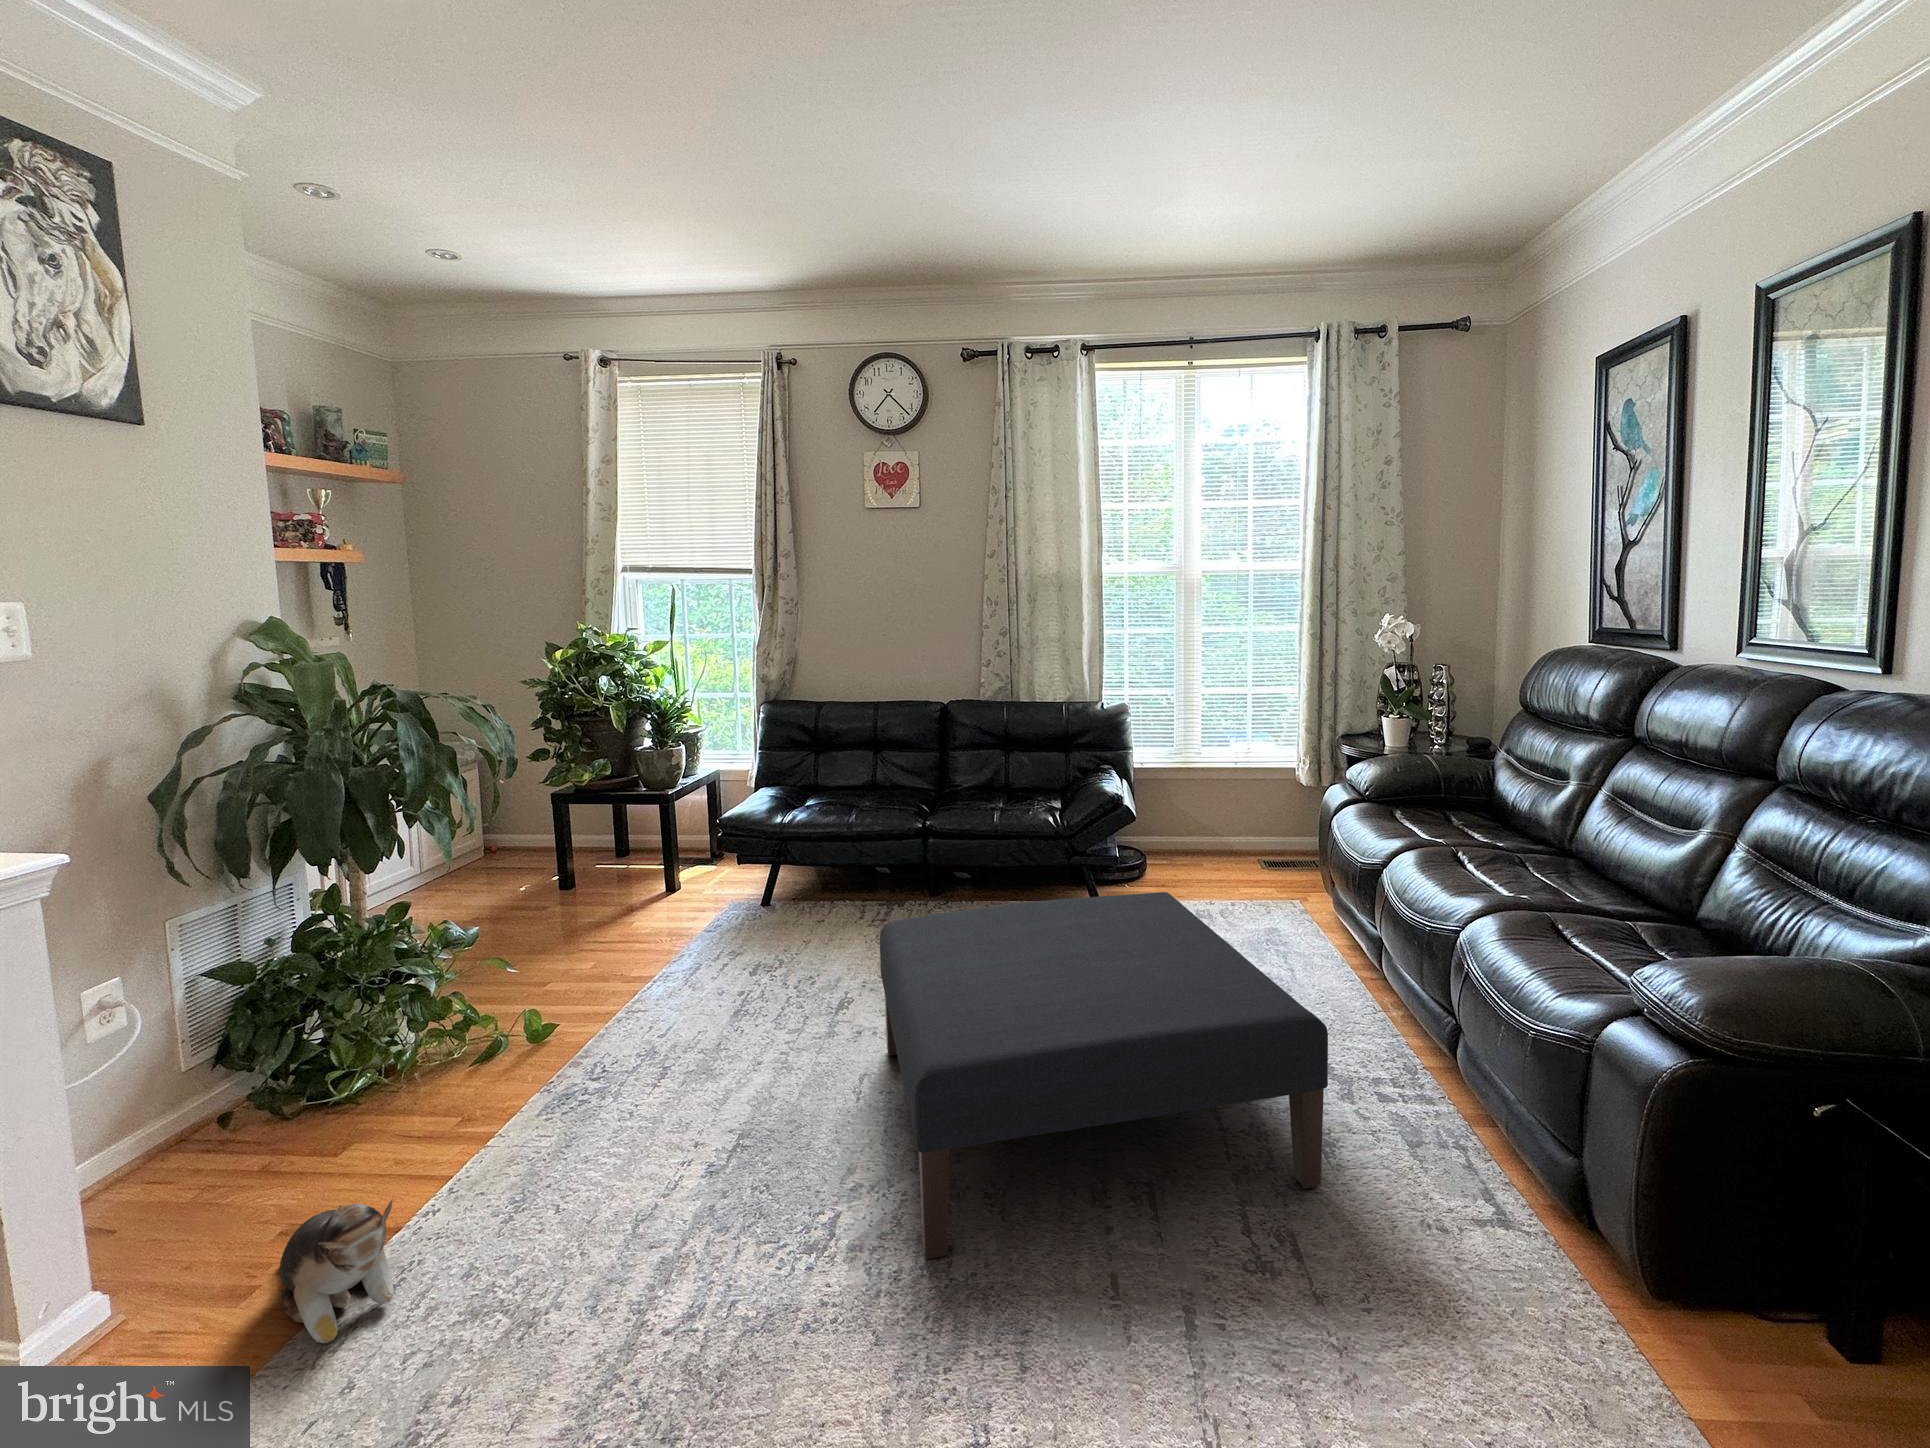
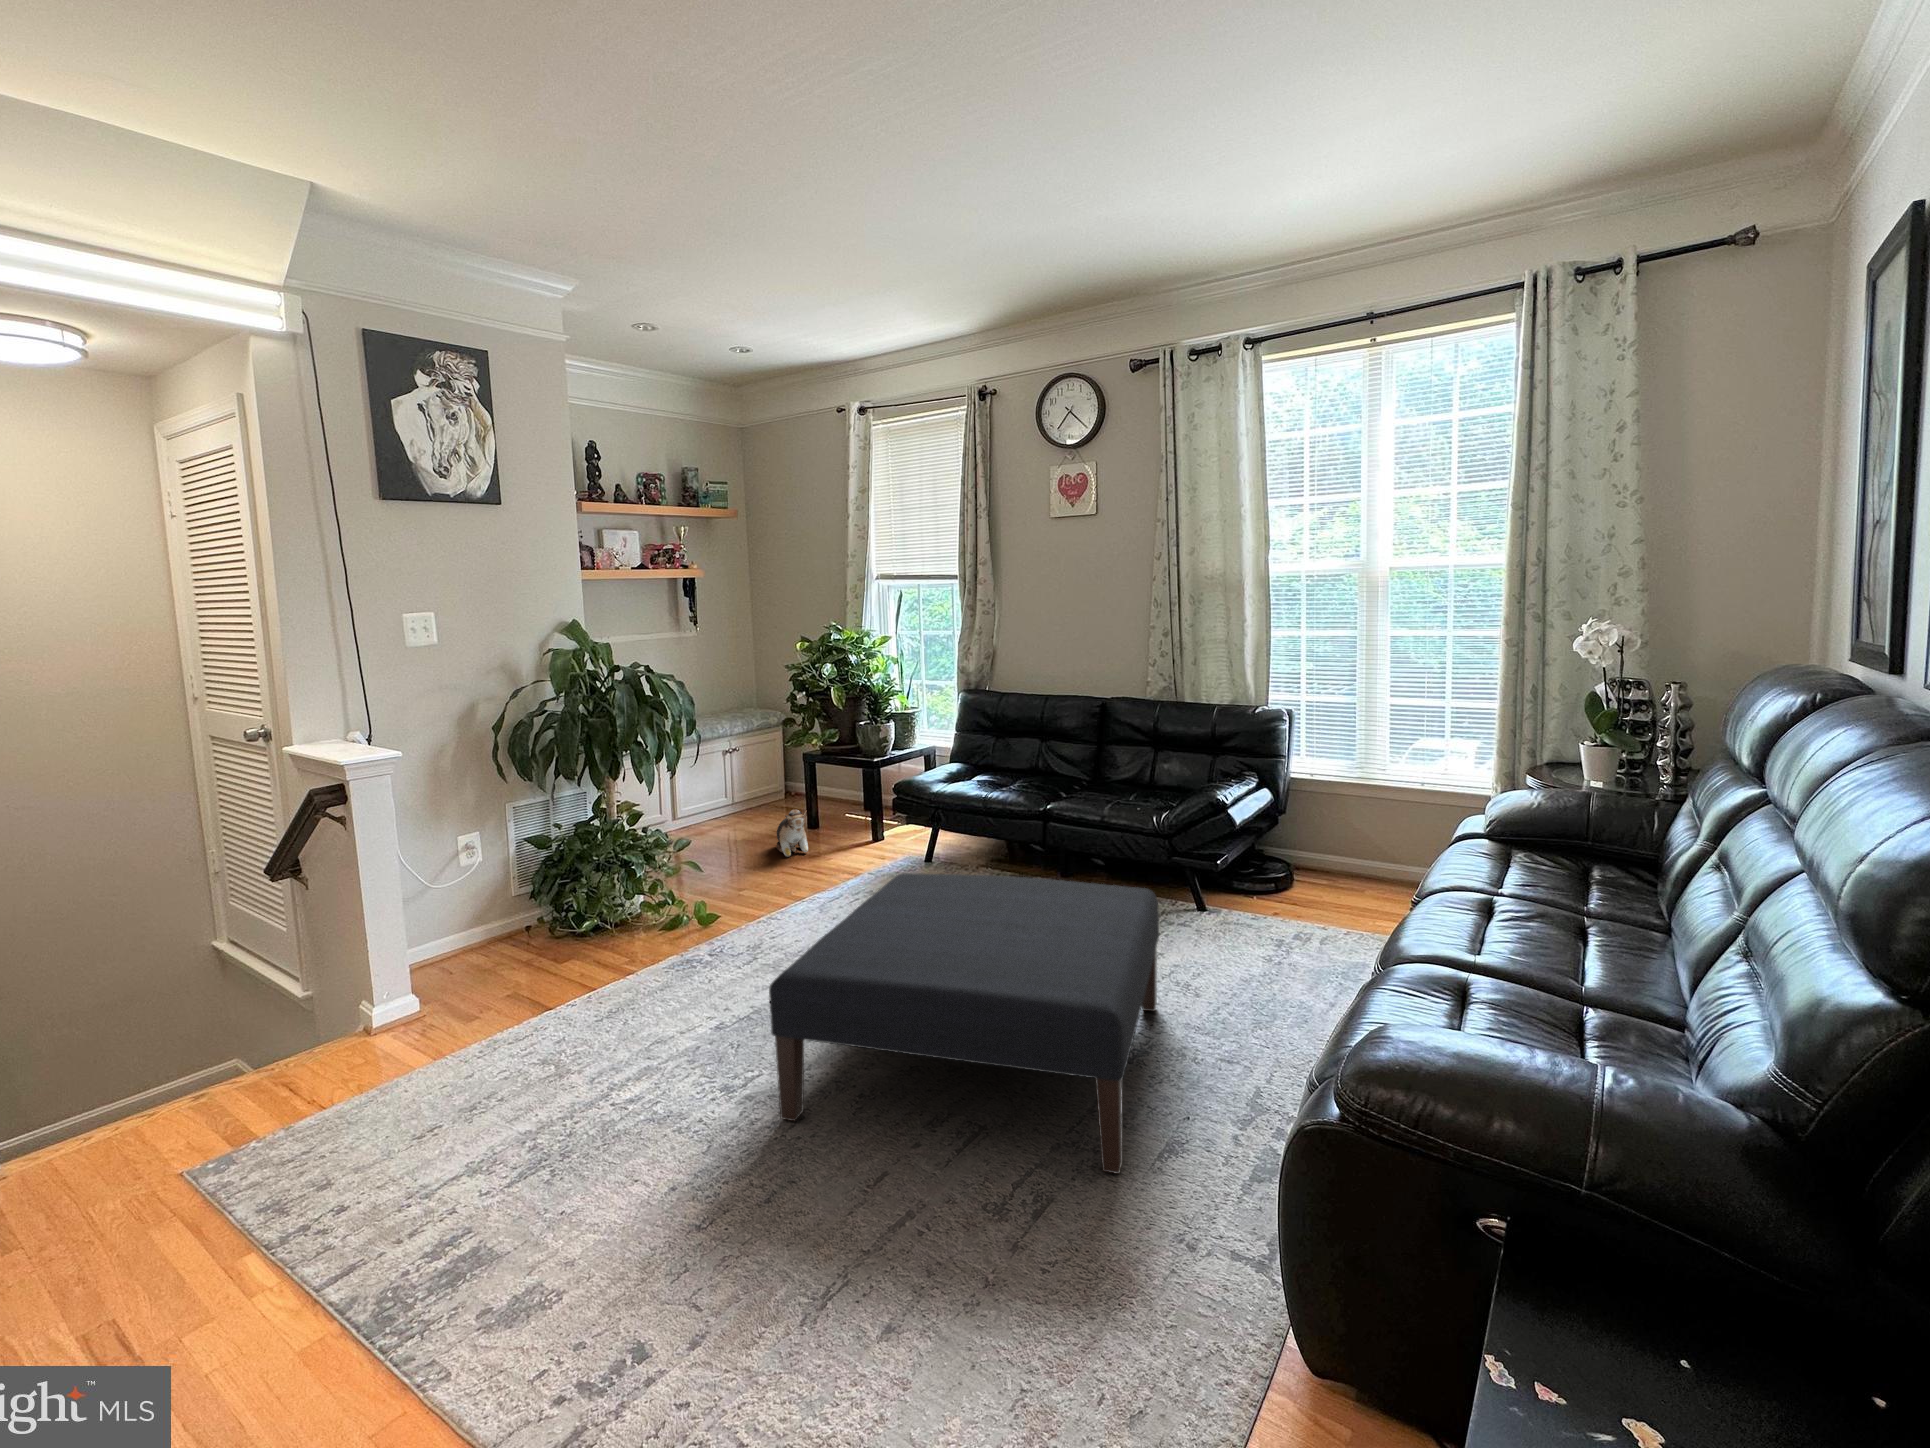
plush toy: present [280,1200,394,1343] -> present [777,810,808,857]

